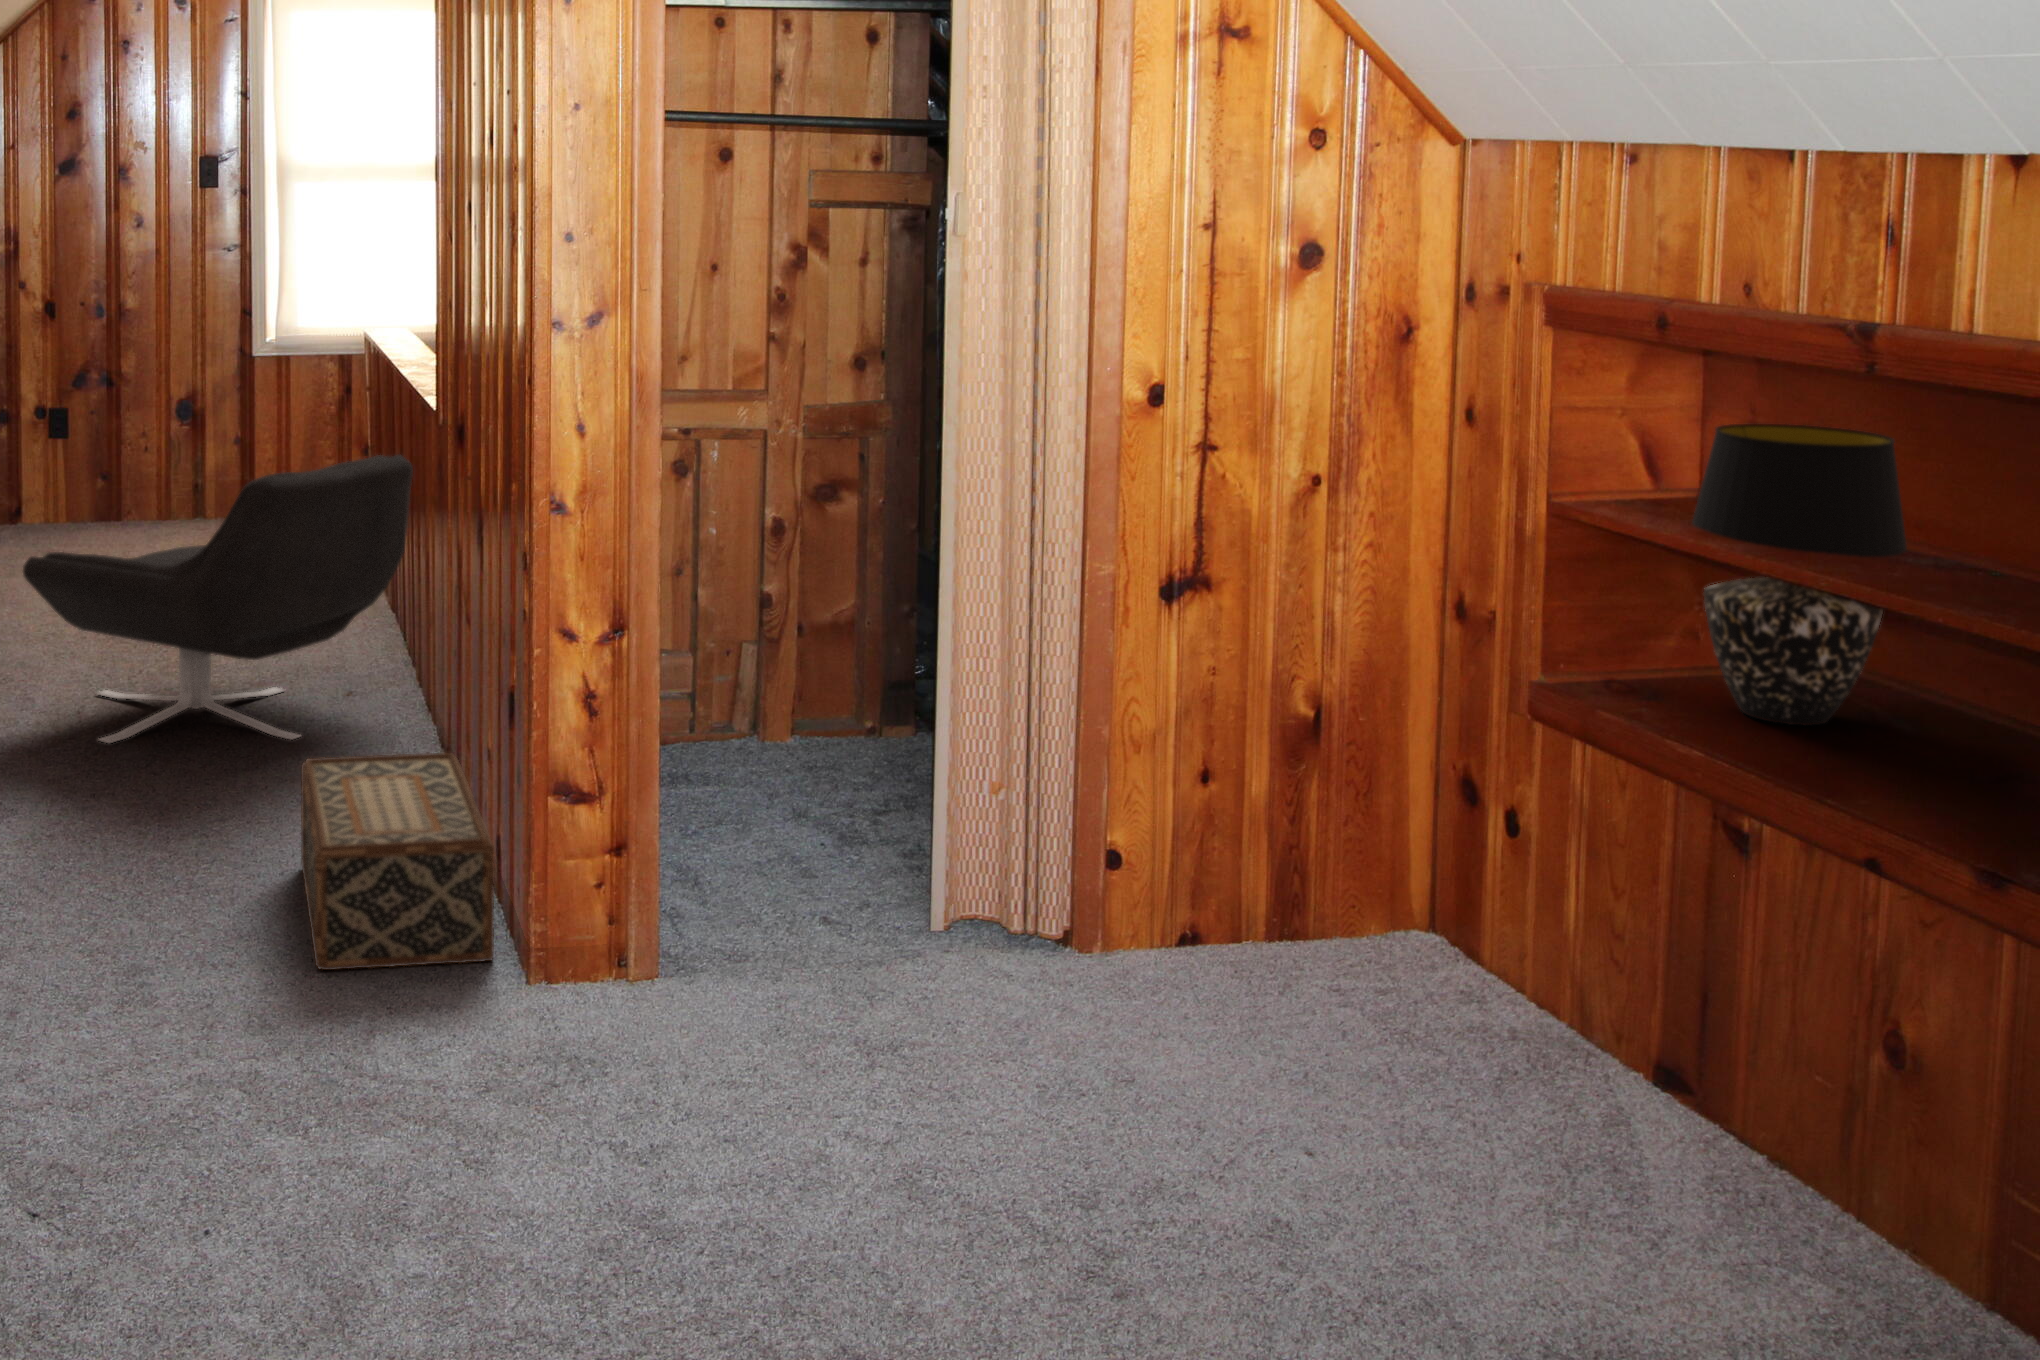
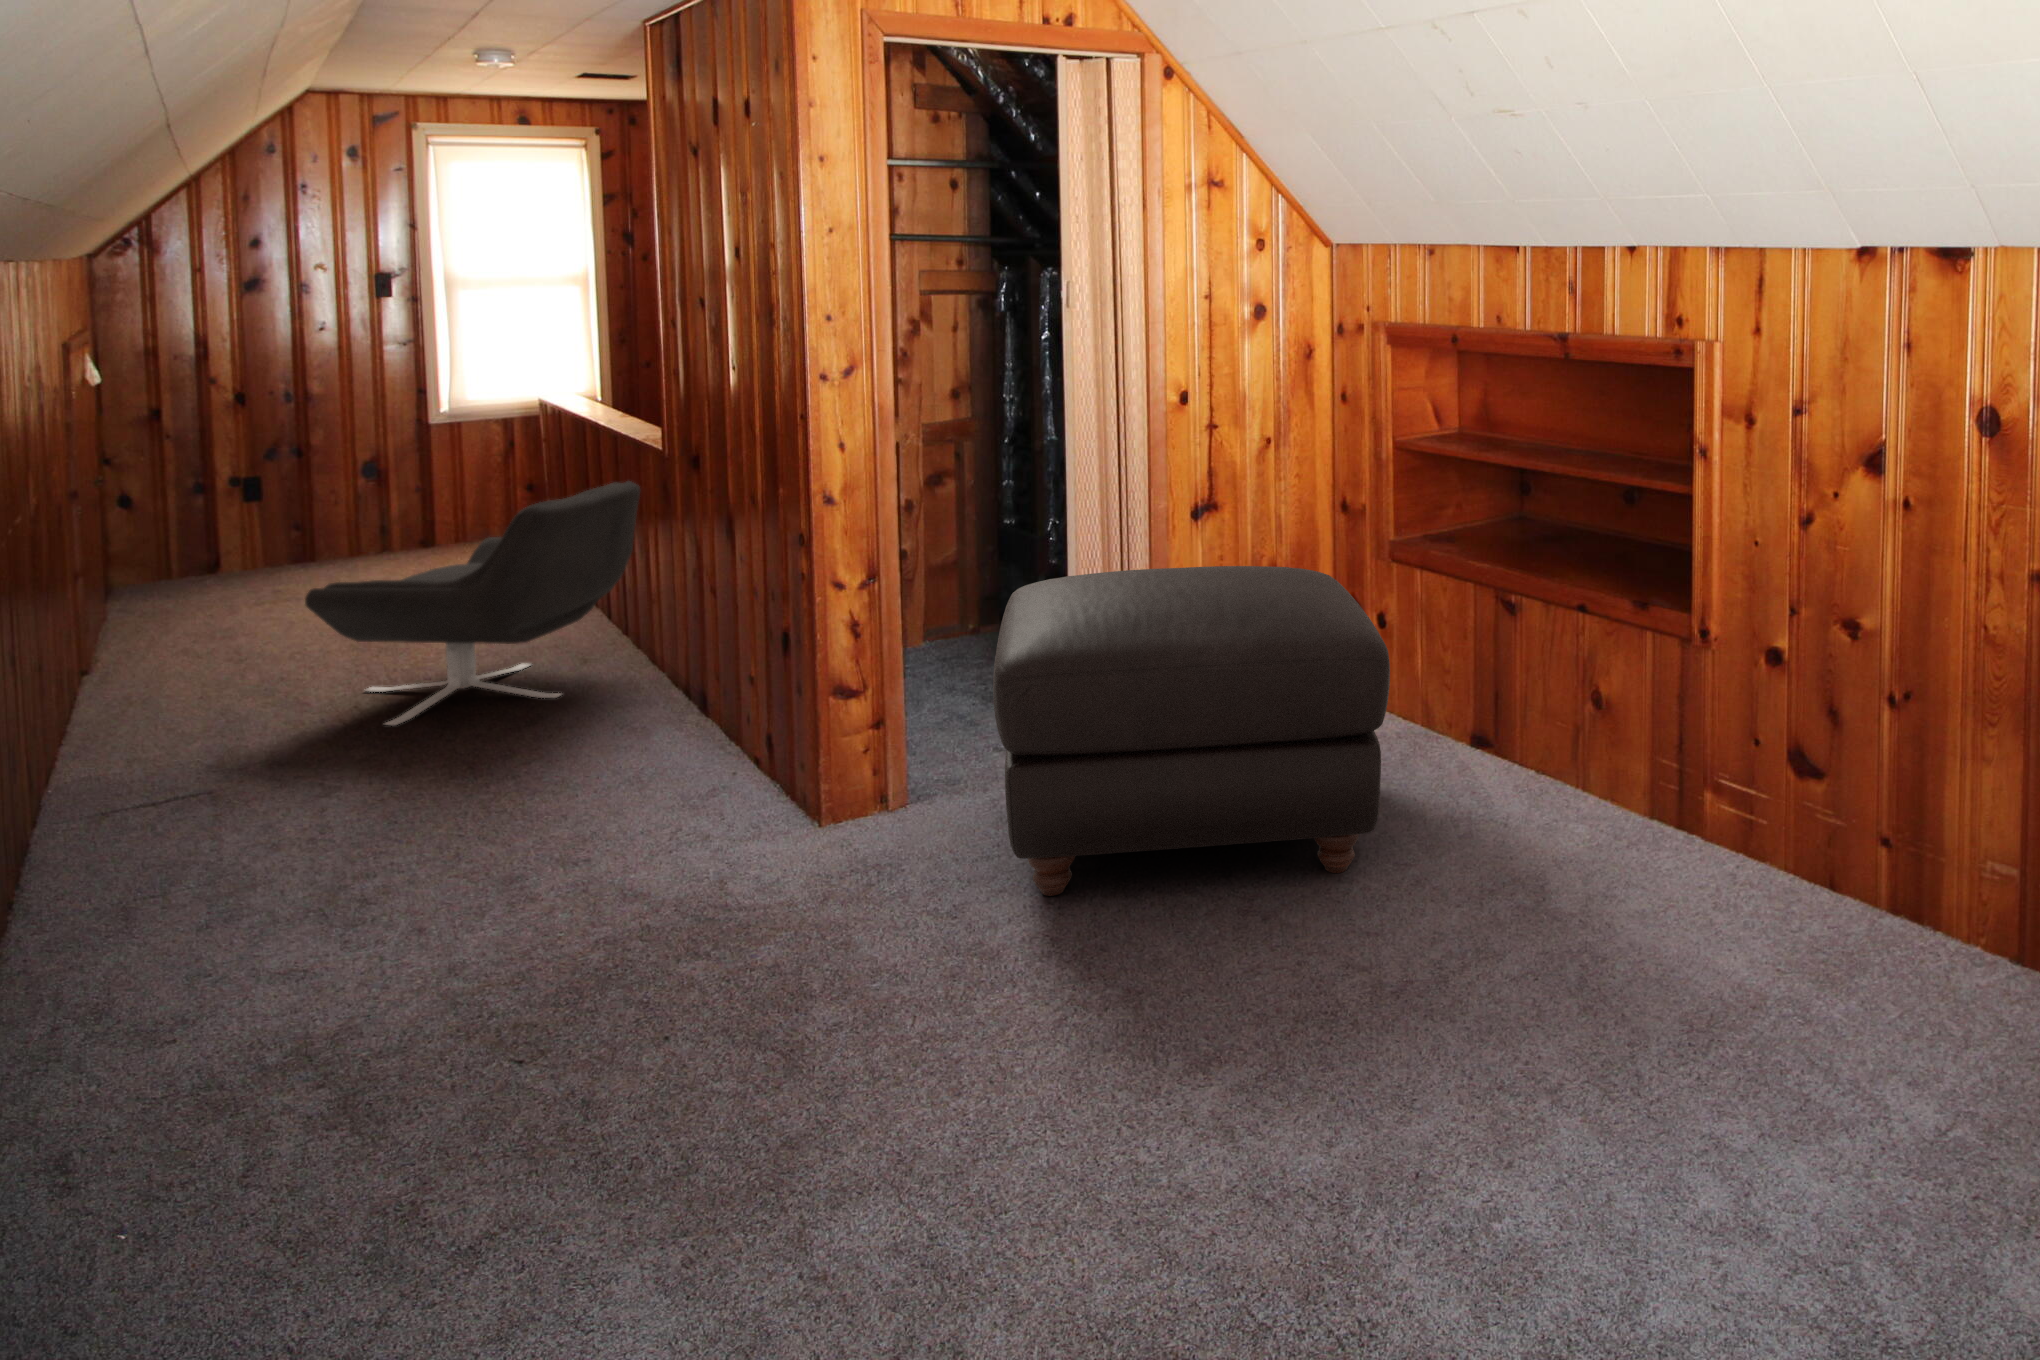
table lamp: present [1692,424,1908,725] -> none [1463,390,1563,545]
ottoman: none [710,668,1386,1249] -> present [993,566,1390,896]
woven basket: present [301,753,494,970] -> none [607,682,791,851]

